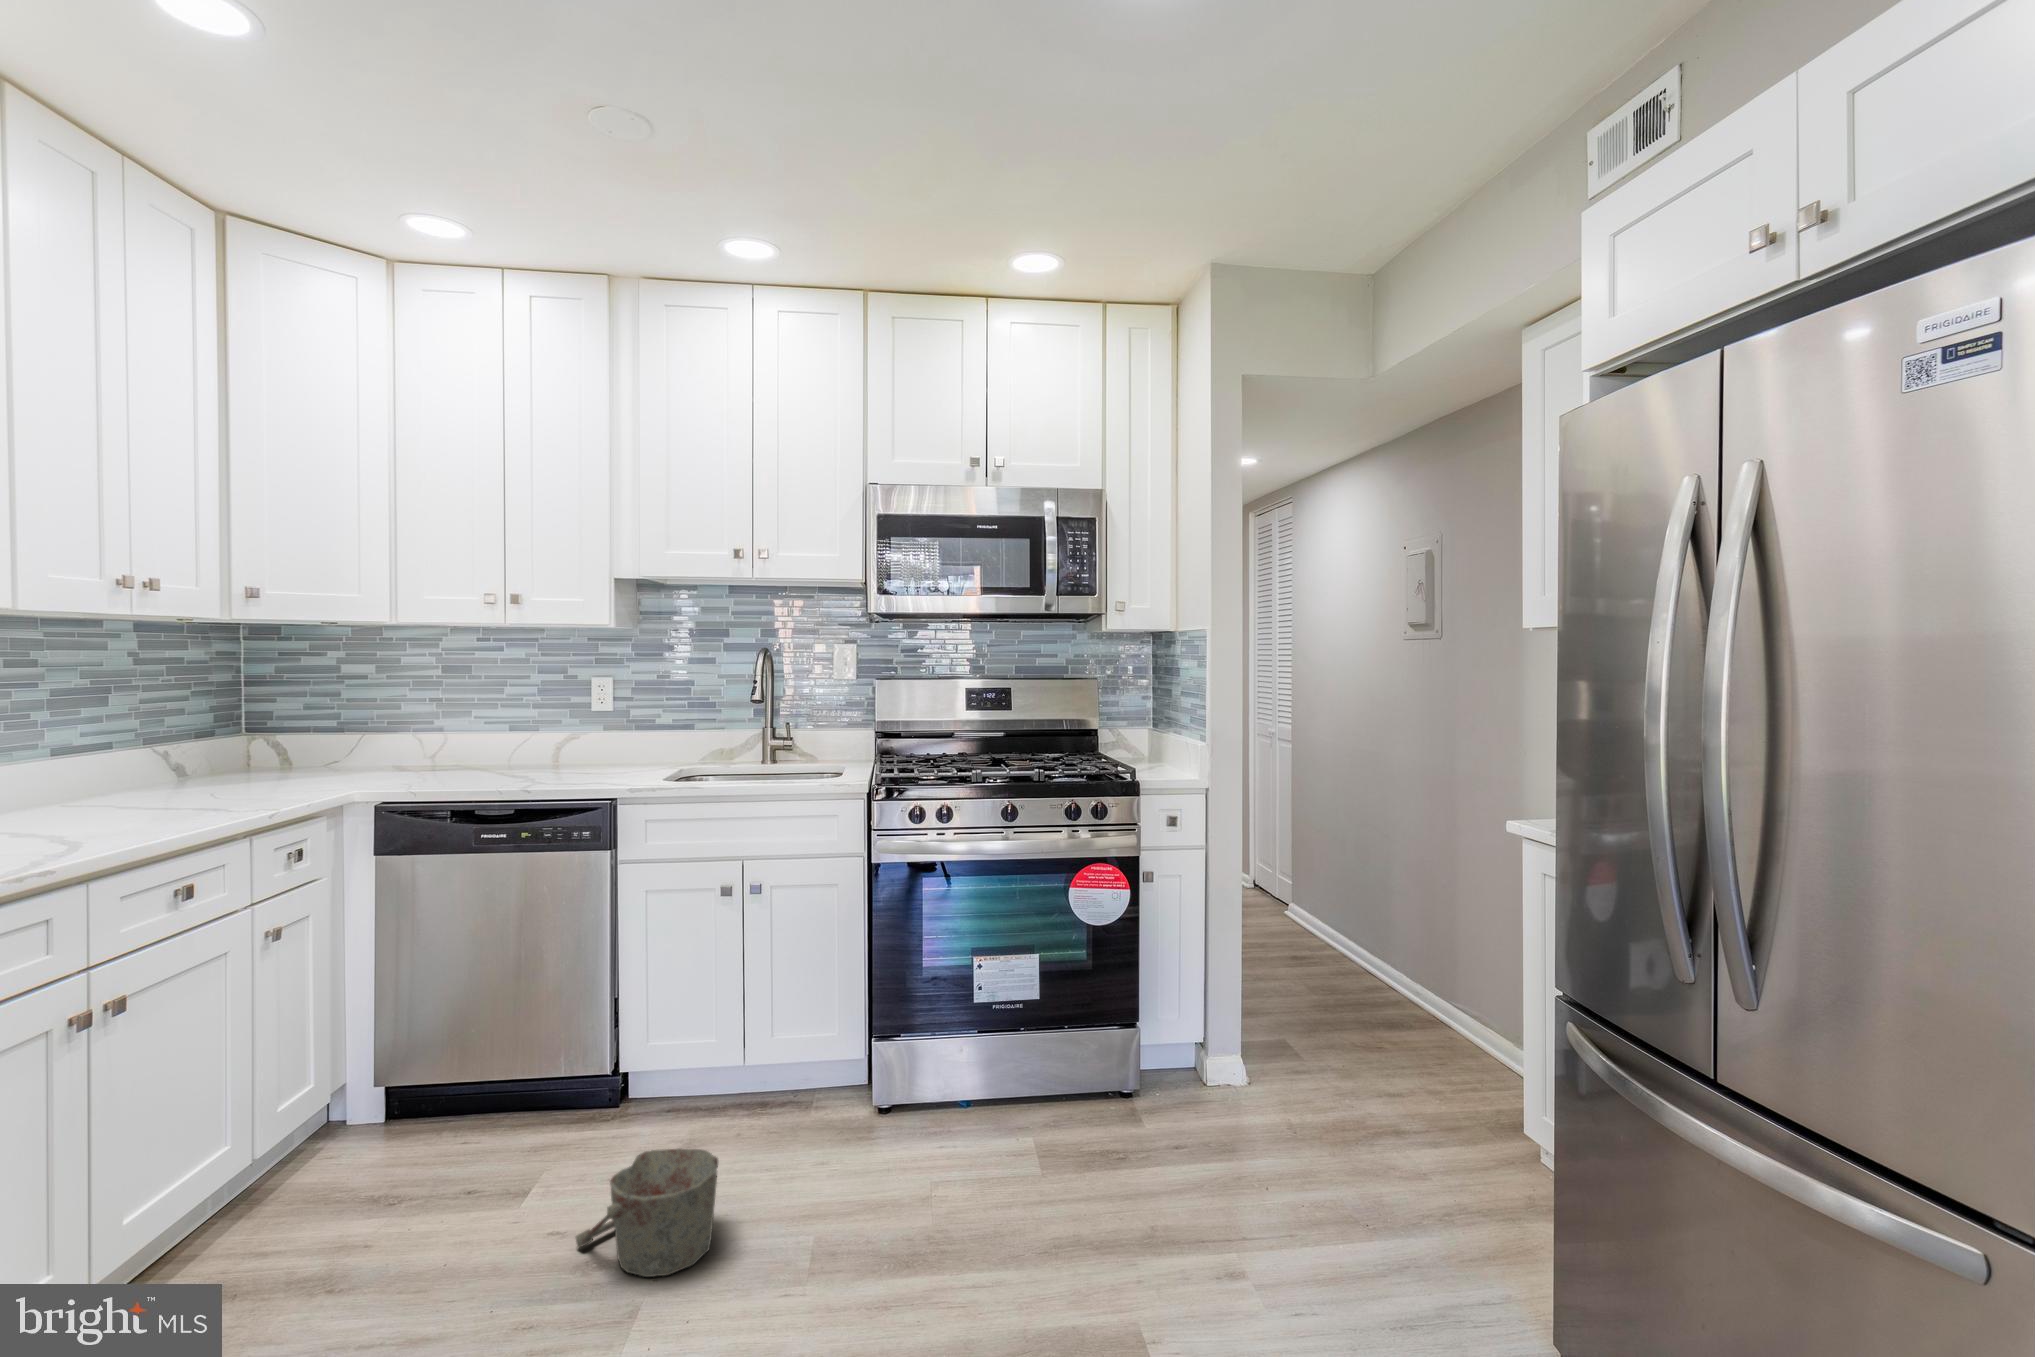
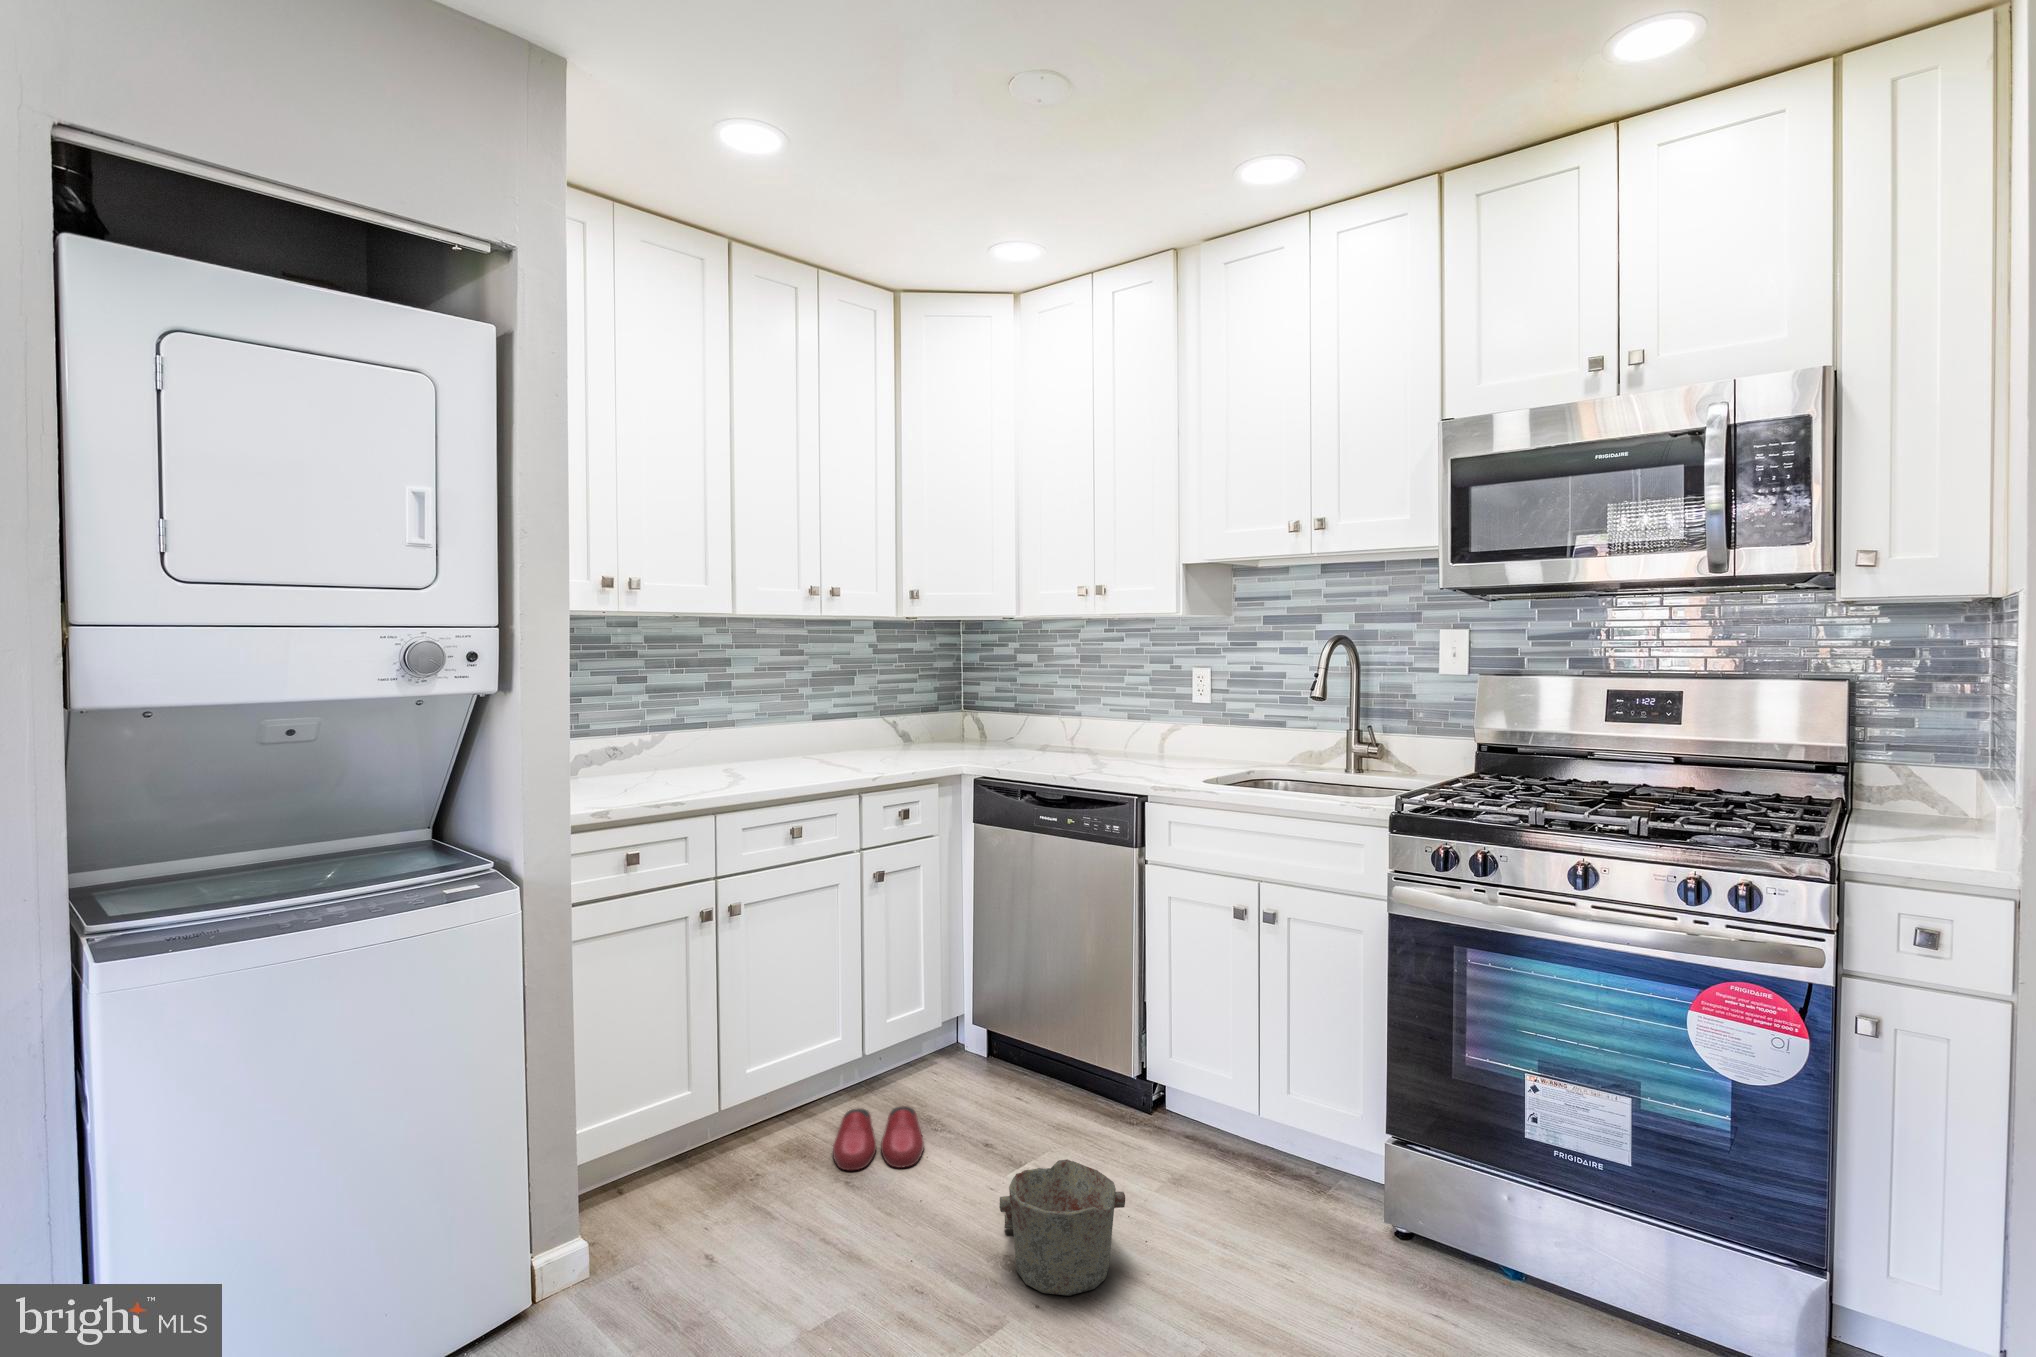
slippers: none [265,1196,412,1290] -> present [833,1106,924,1170]

